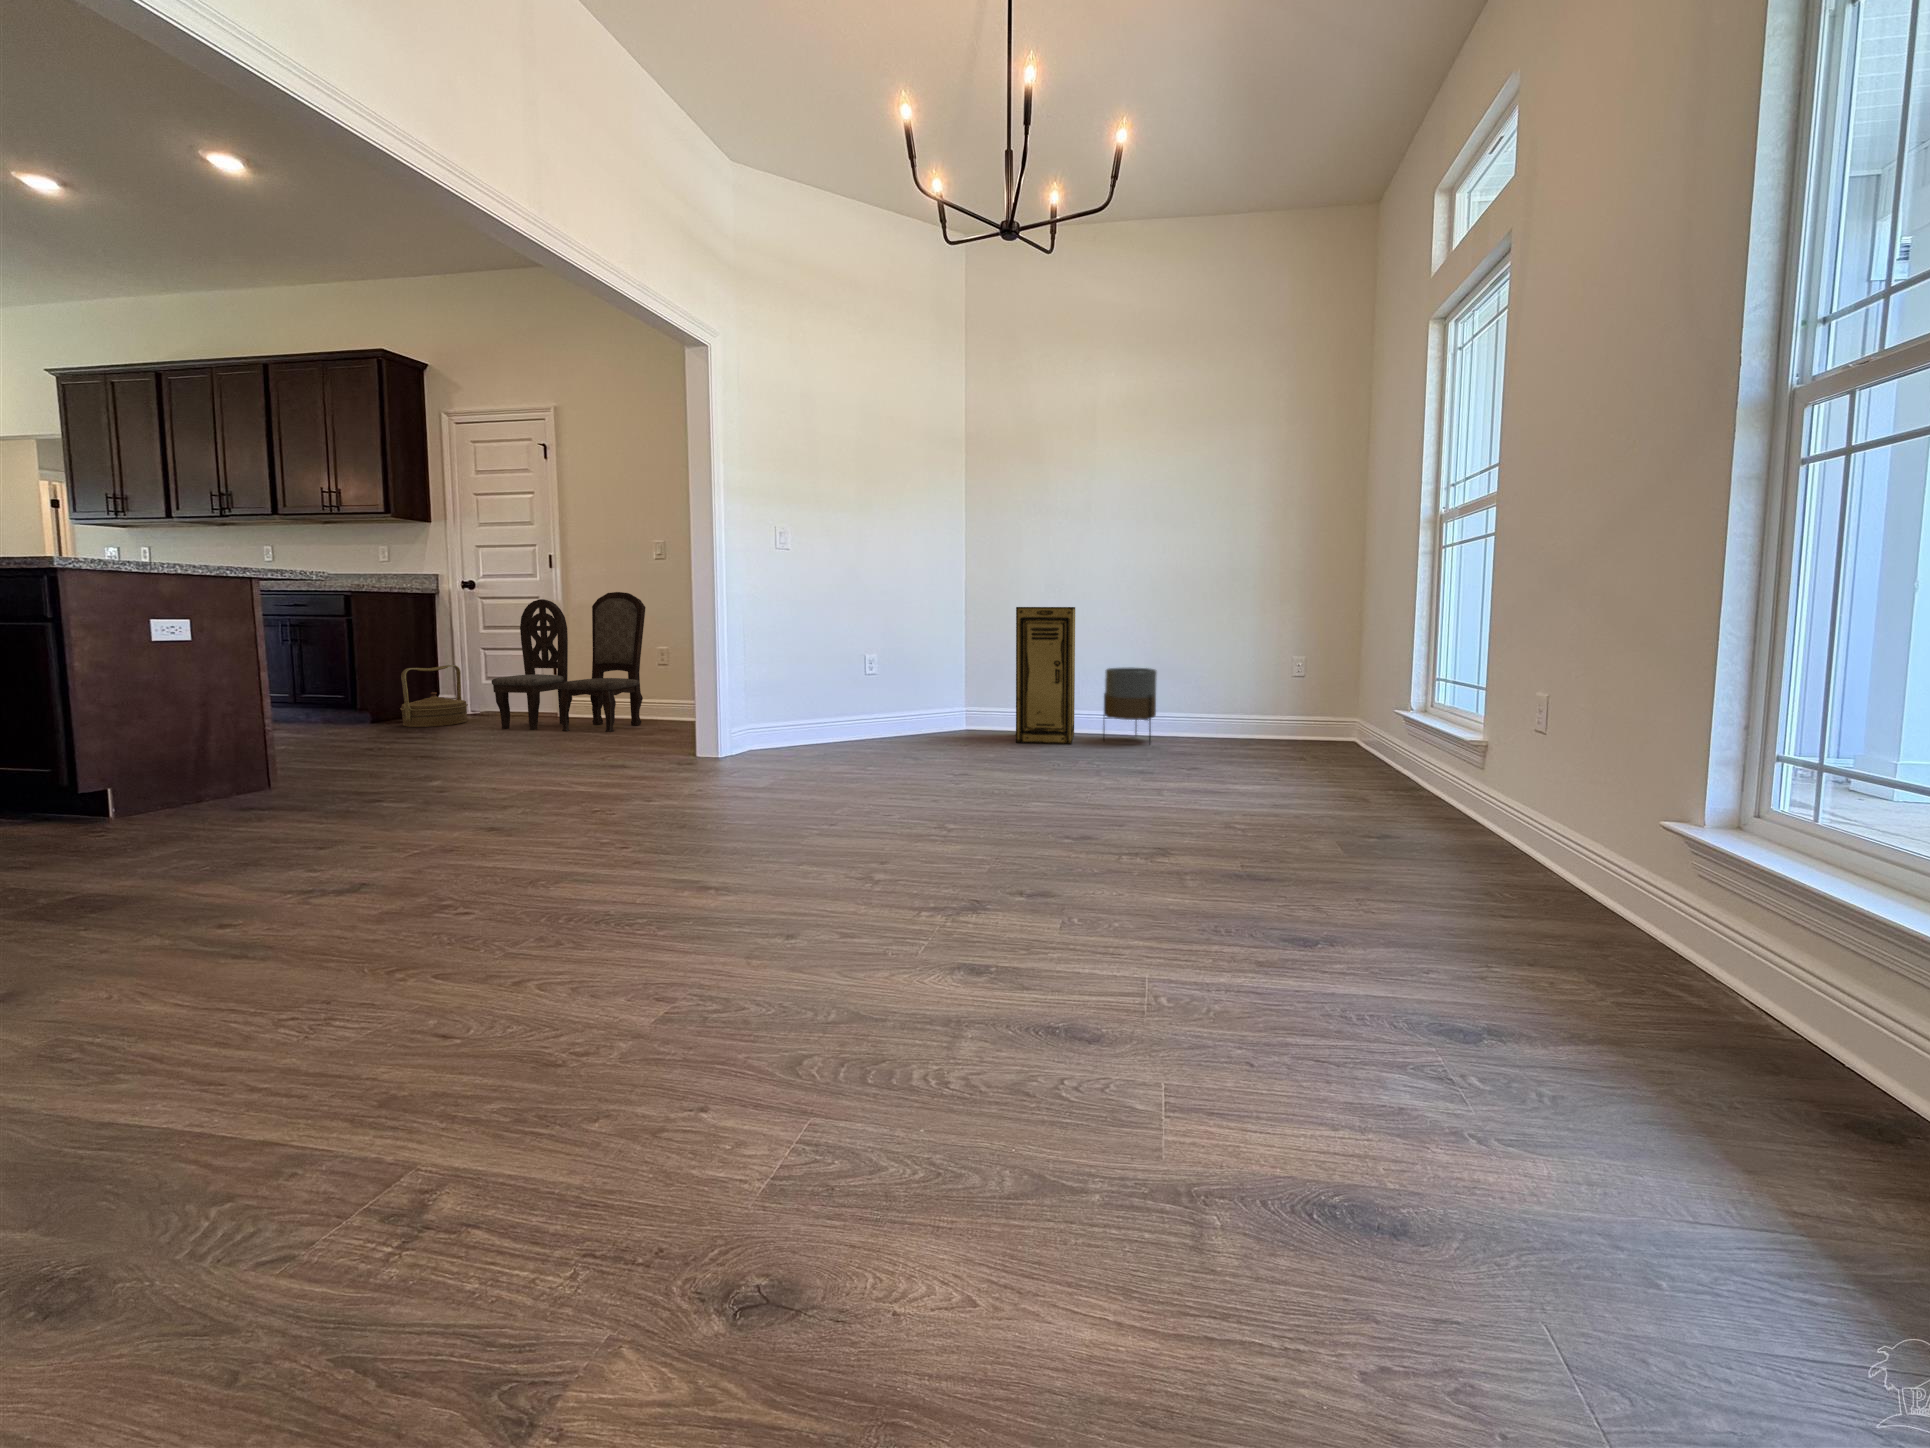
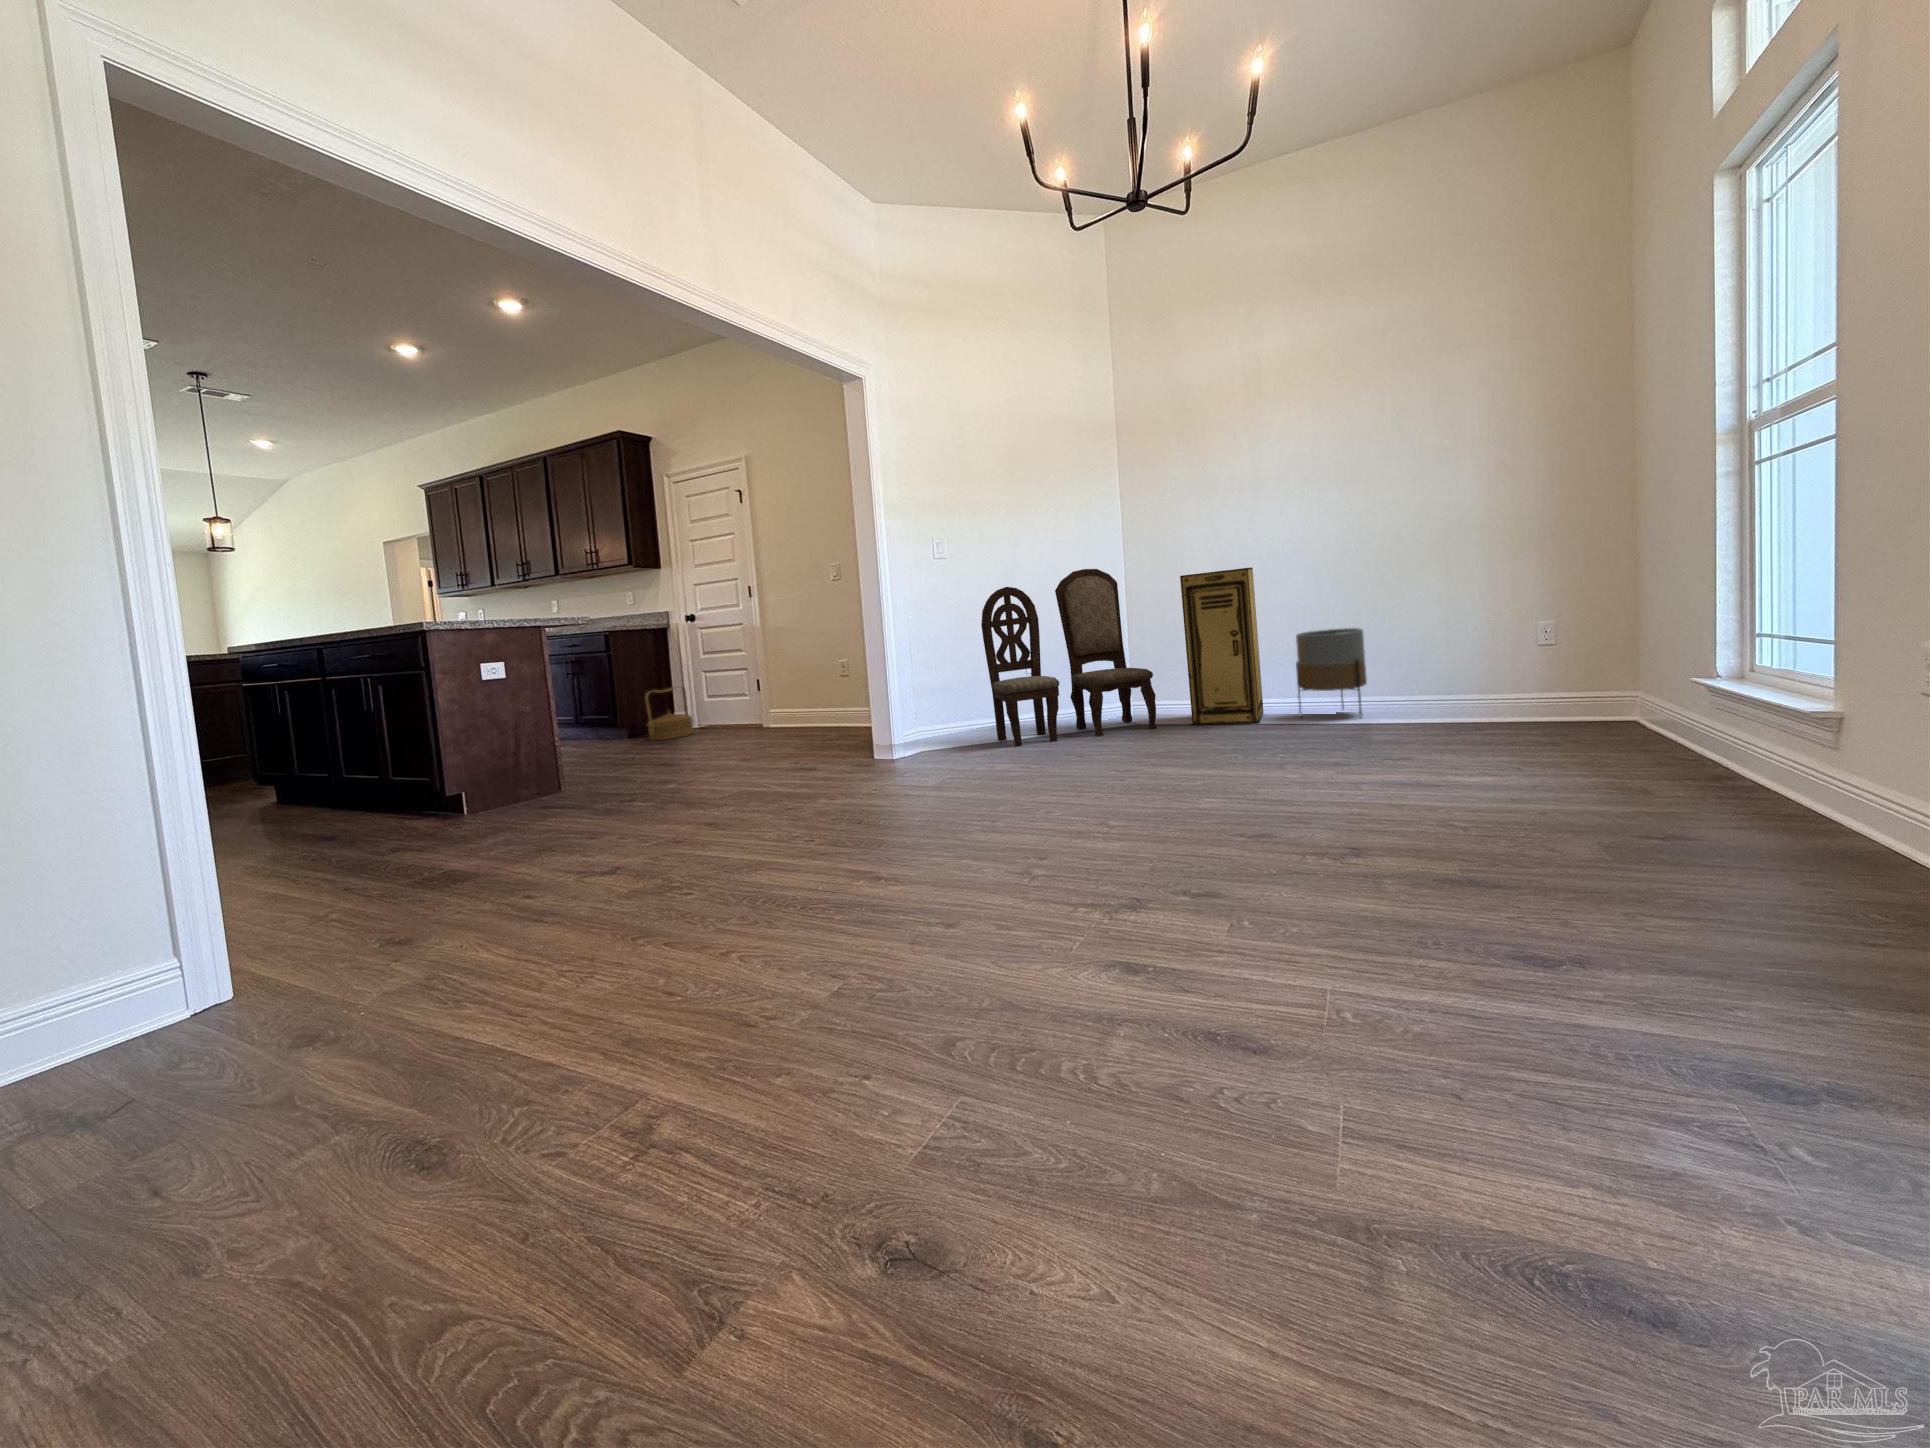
dining chair: present [492,592,646,732] -> present [981,569,1157,747]

